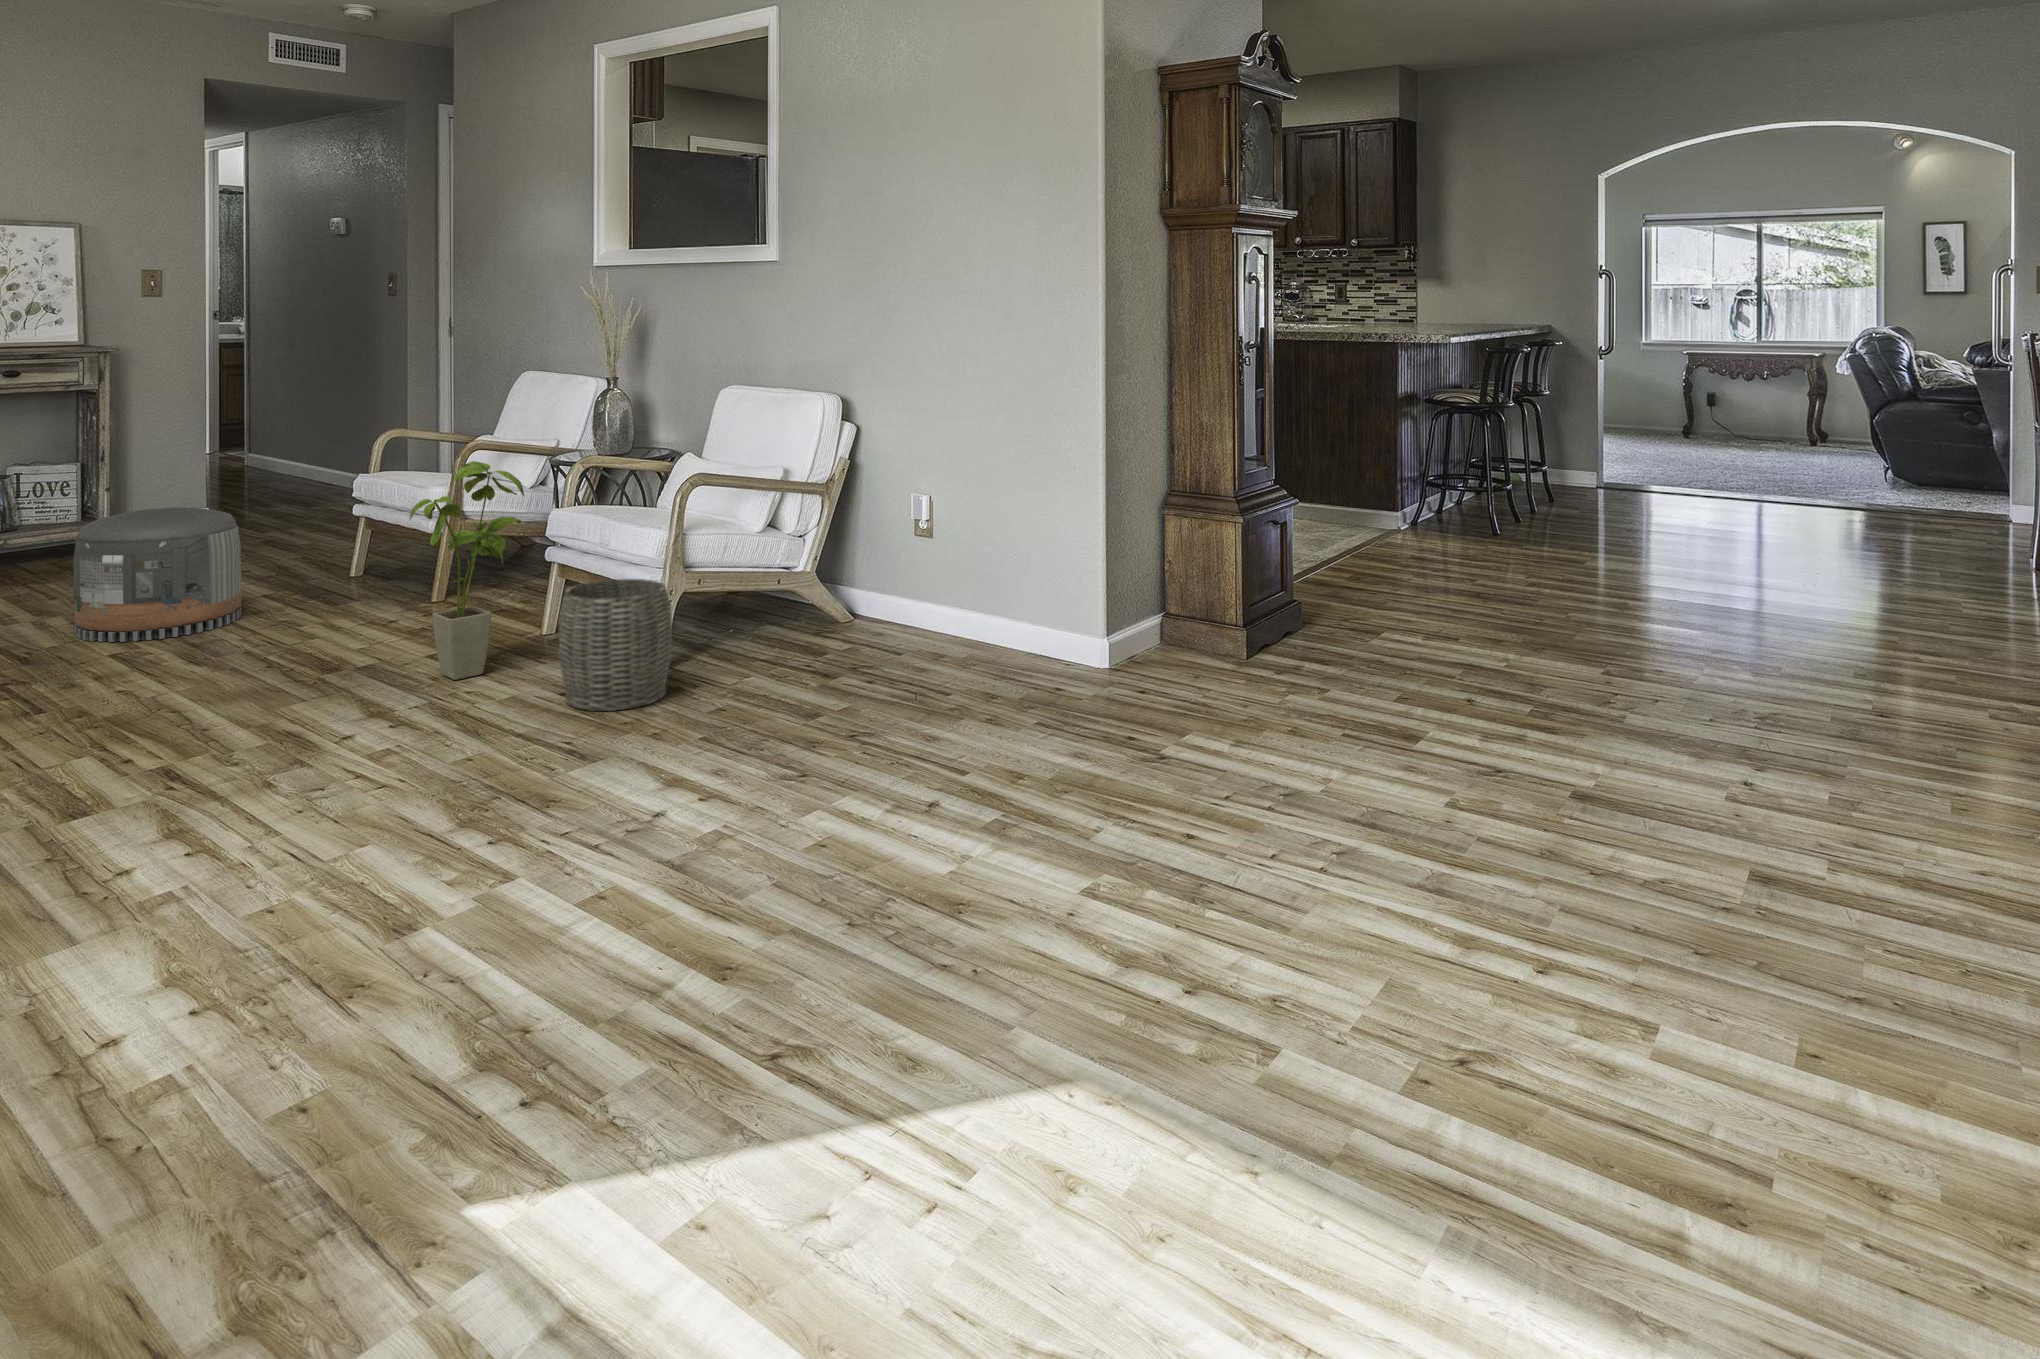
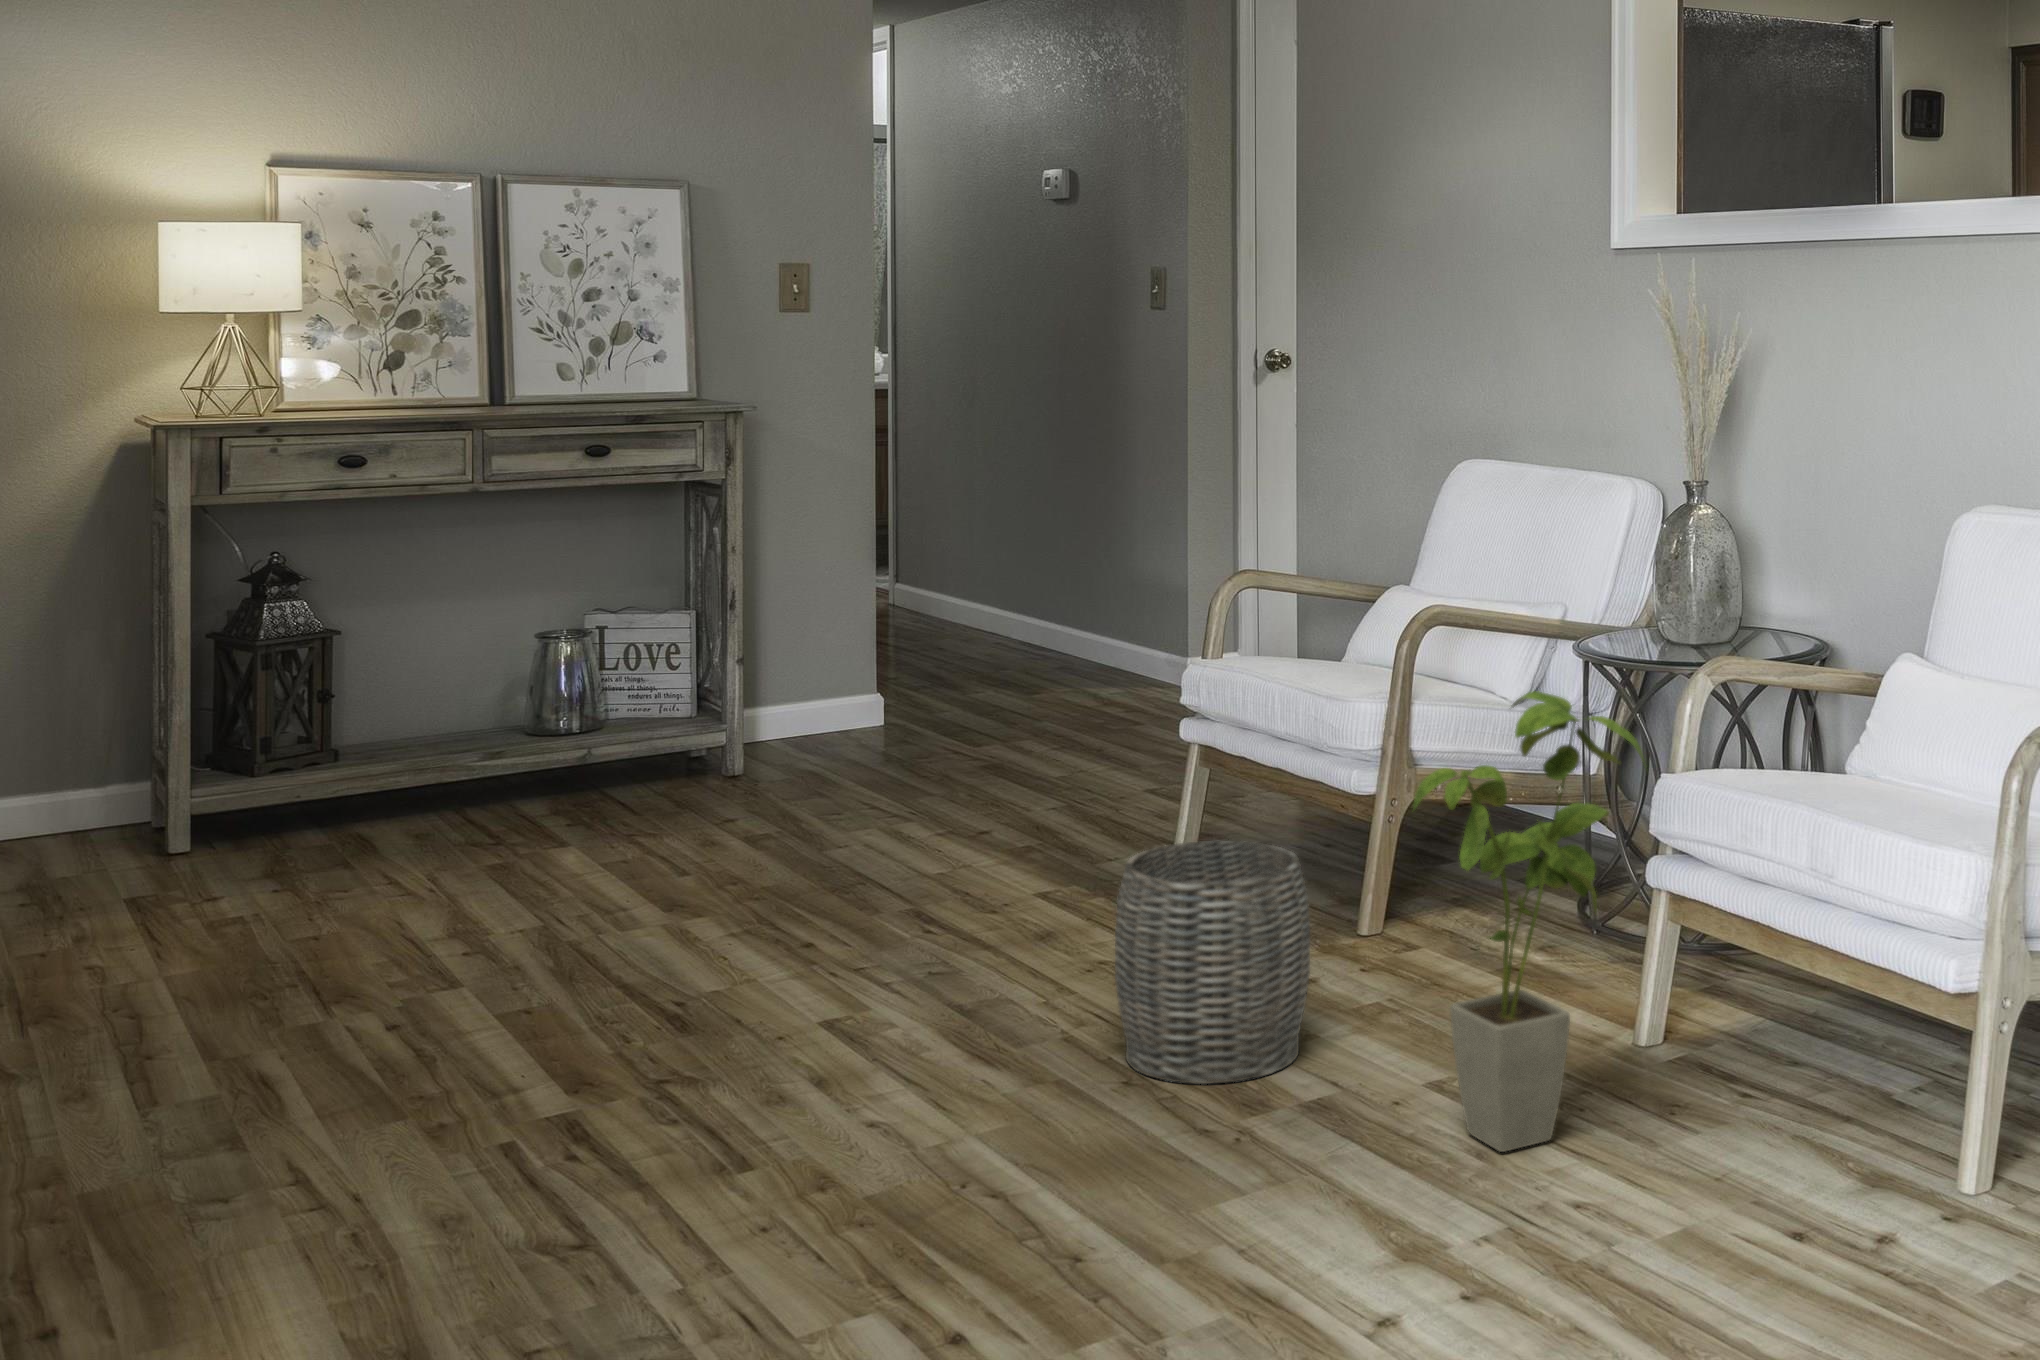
pouf: present [74,508,241,642] -> none [745,726,1019,990]
woven basket: present [559,579,672,711] -> present [1115,841,1310,1084]

